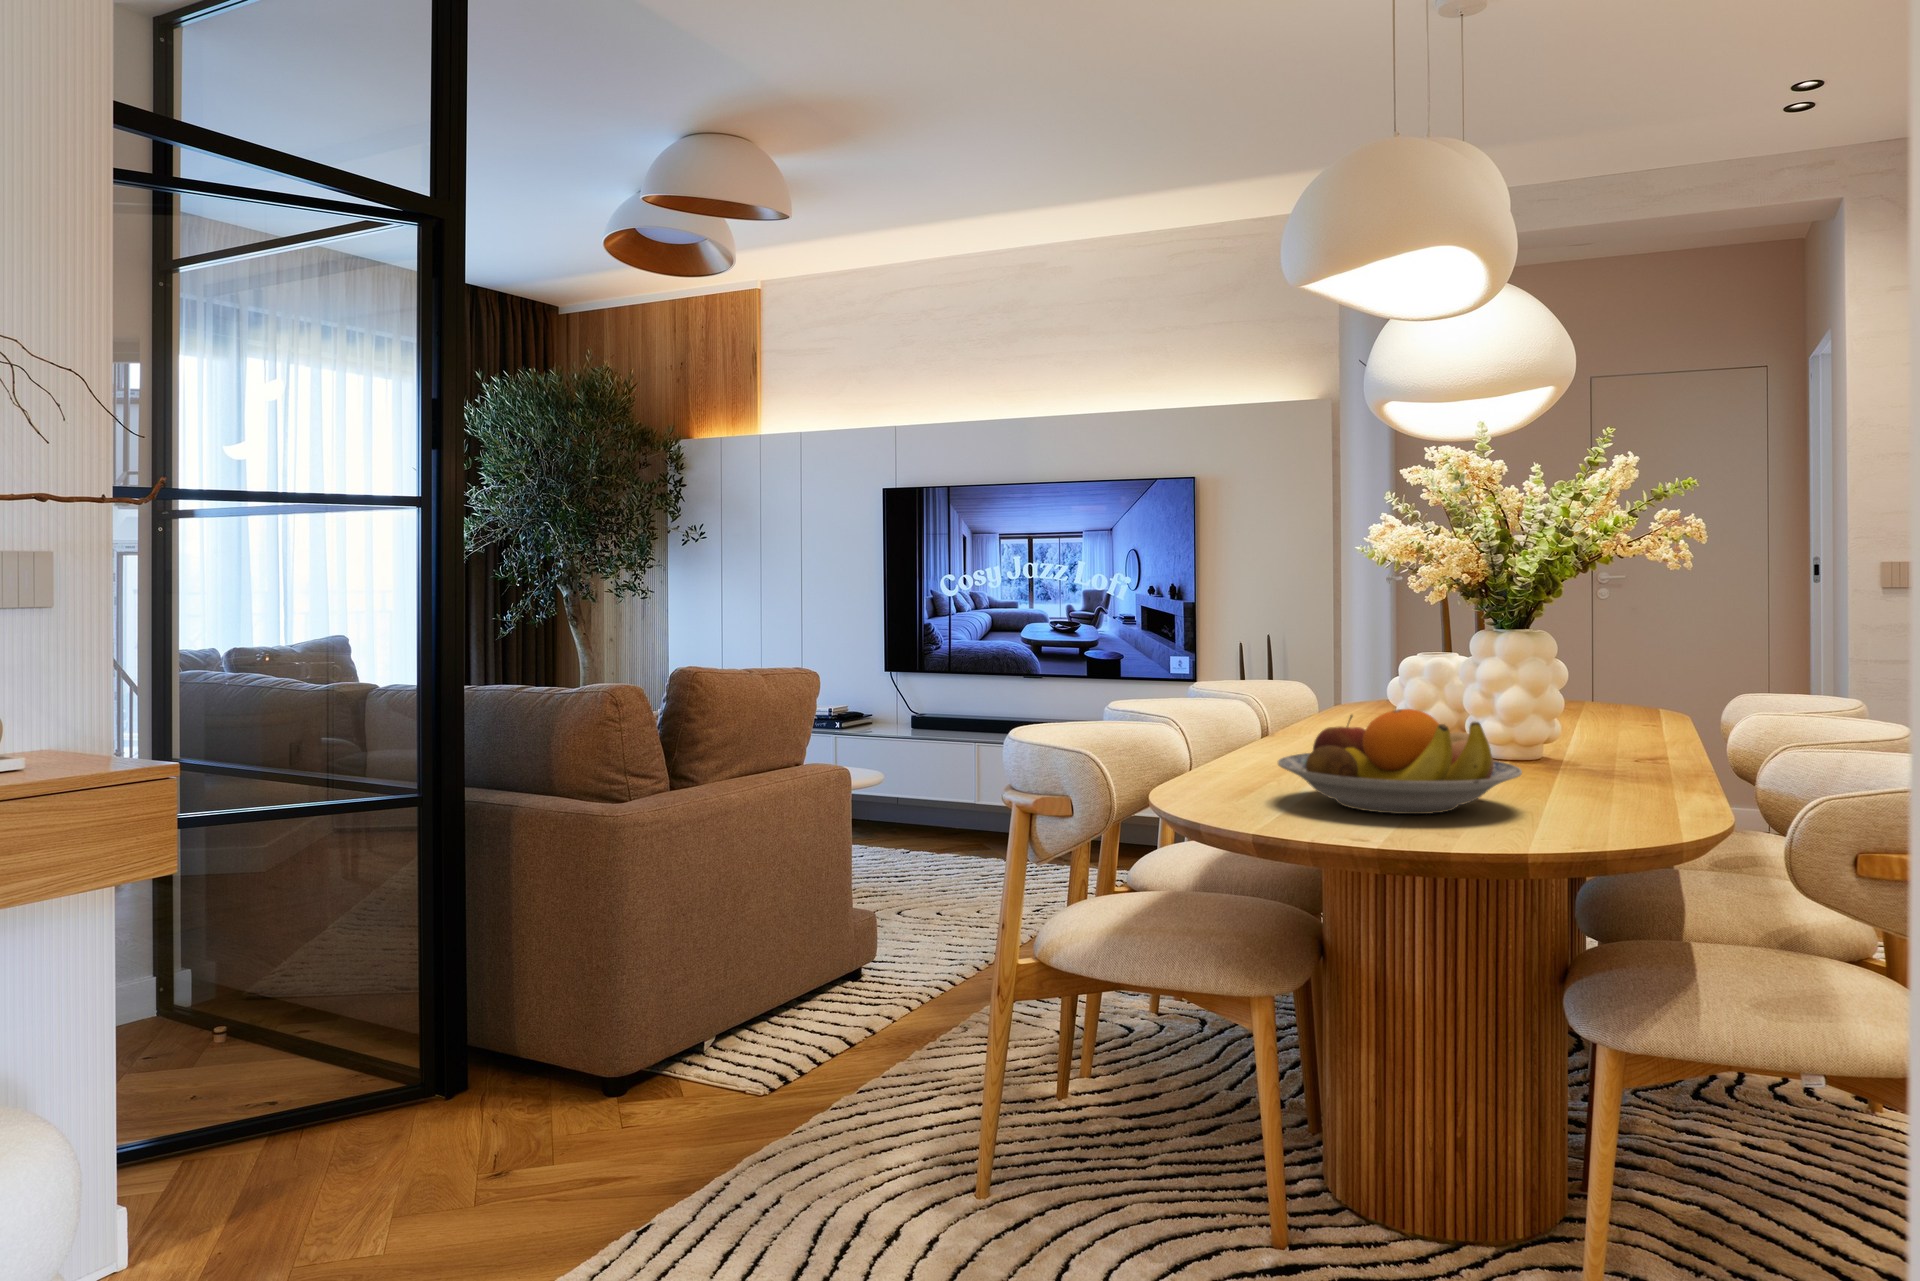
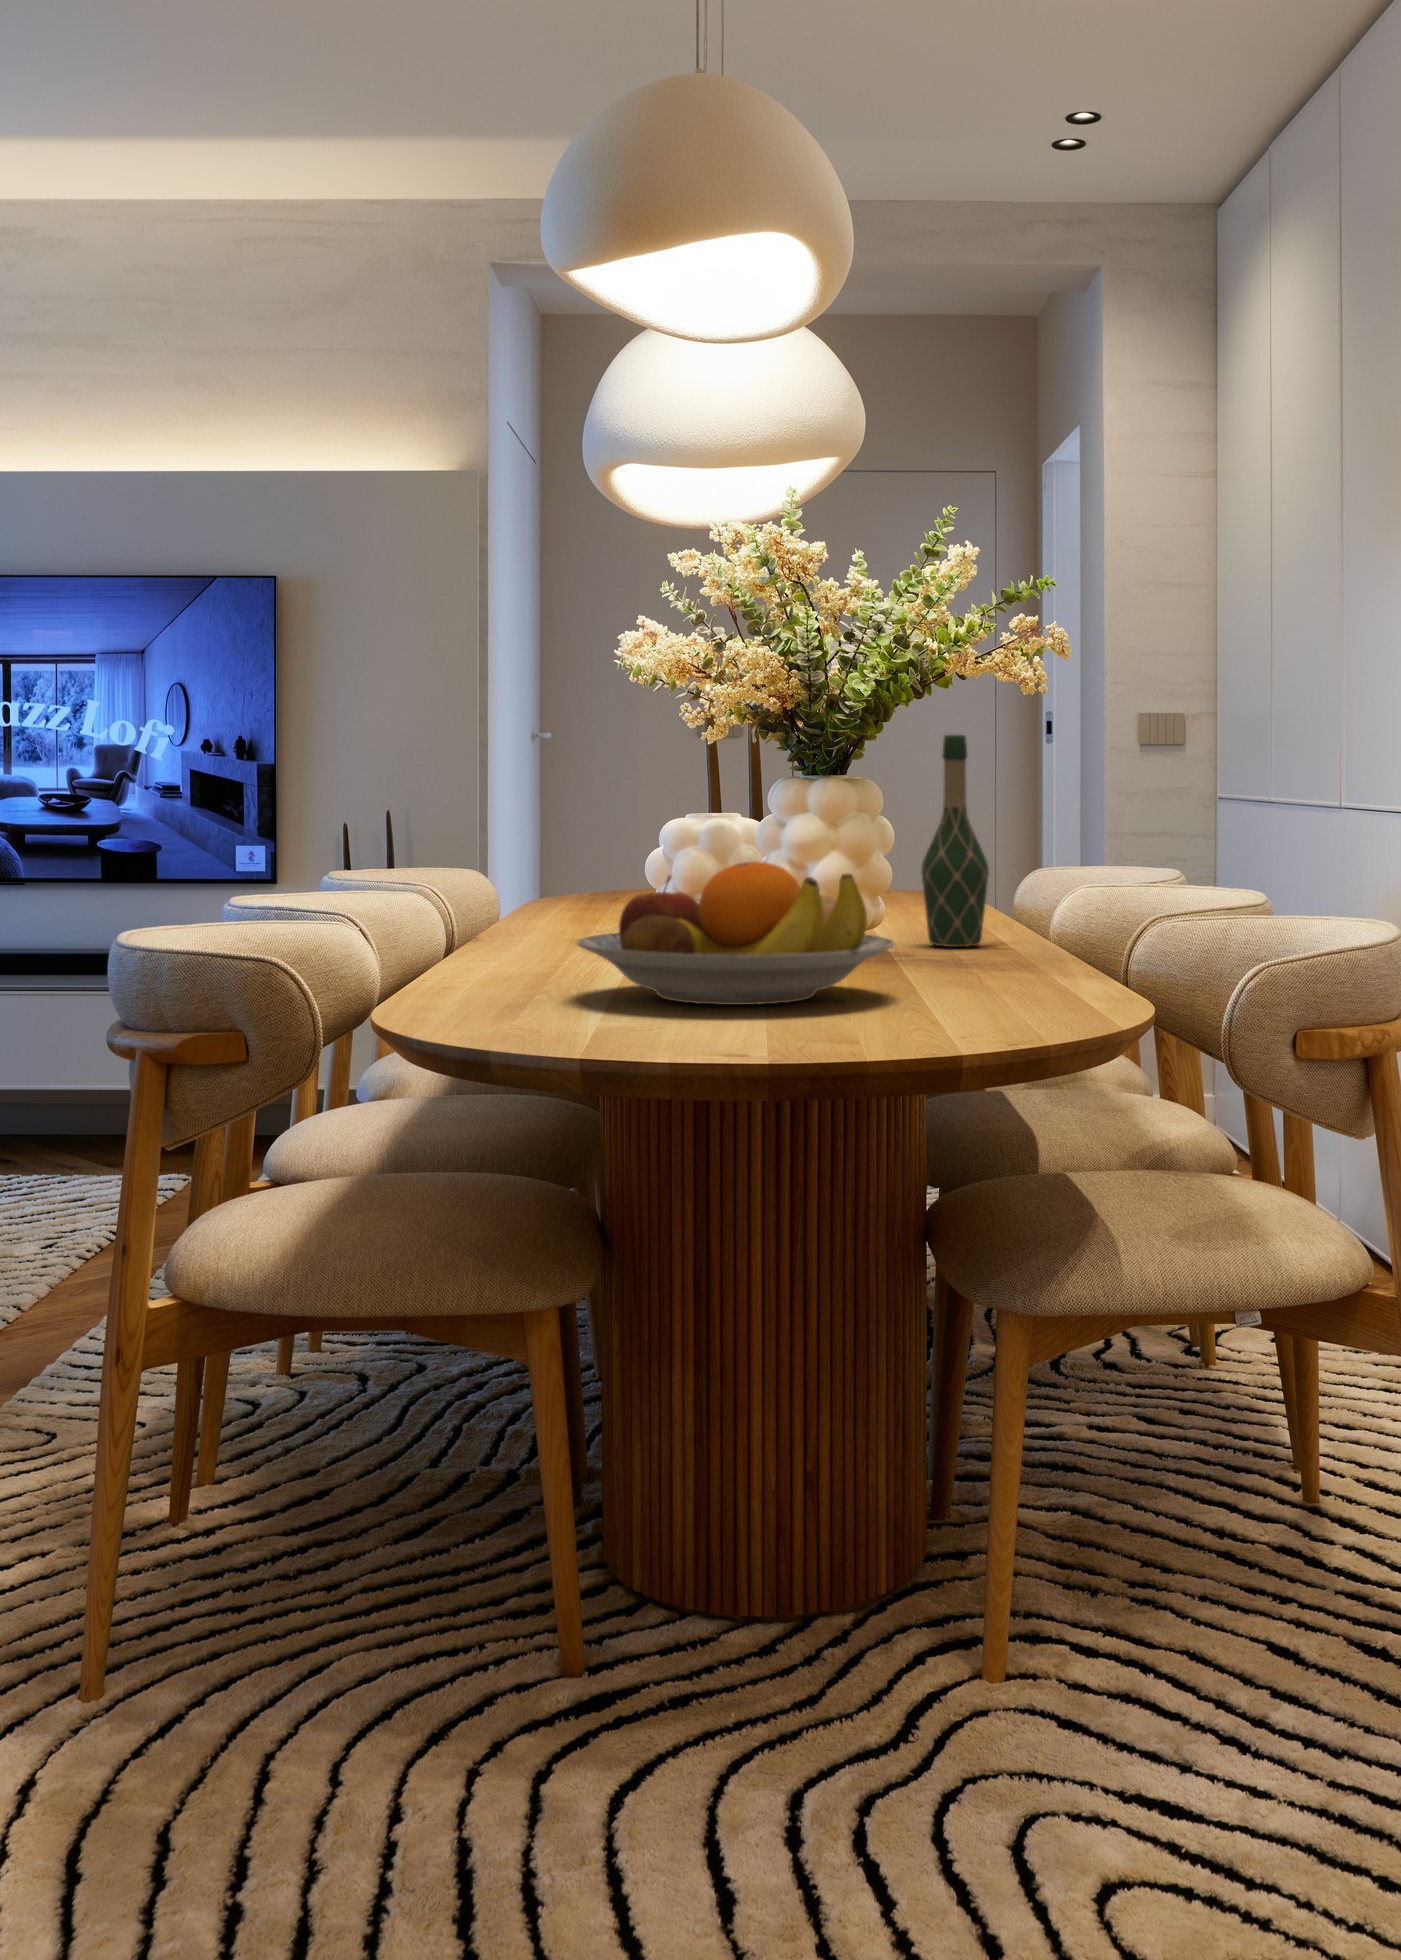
wine bottle: none [1593,602,1651,766] -> present [922,735,989,947]

